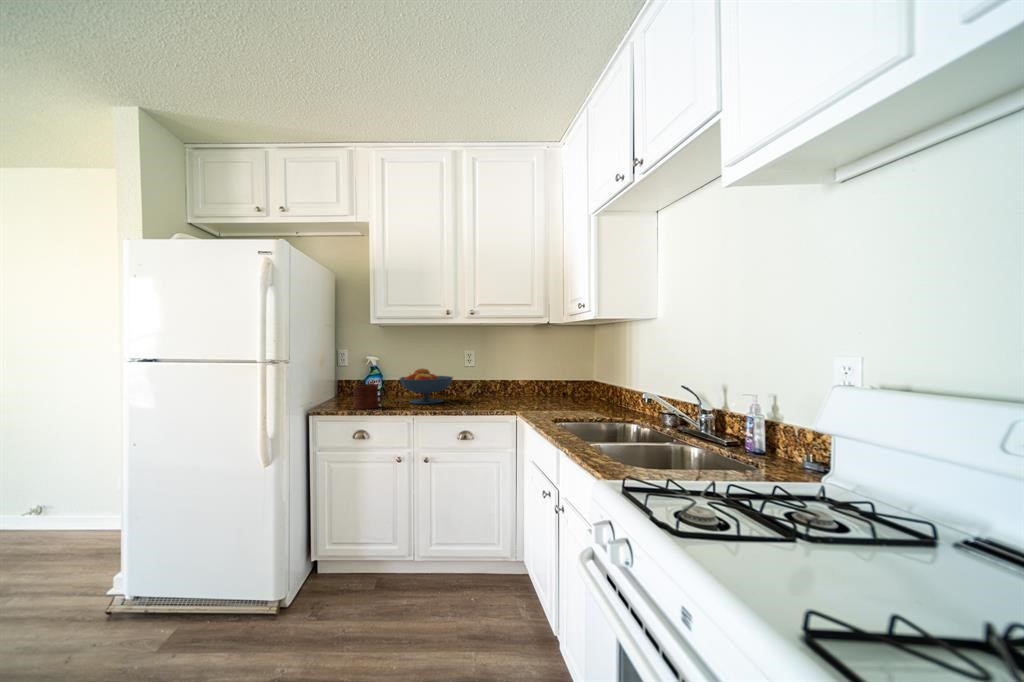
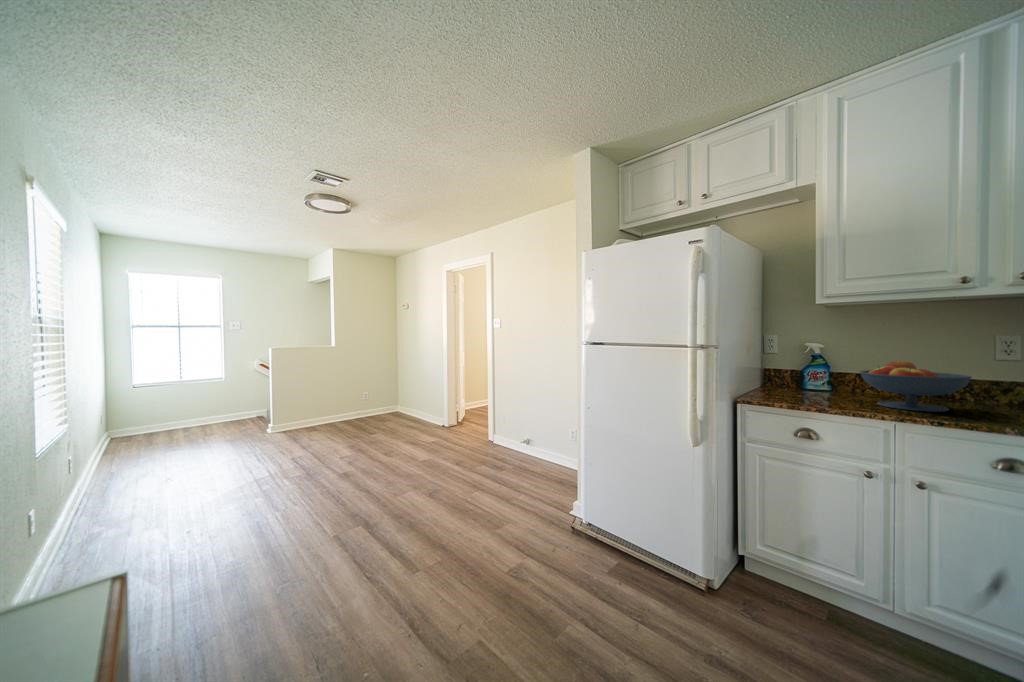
mug: present [353,384,384,409] -> none [792,376,837,406]

